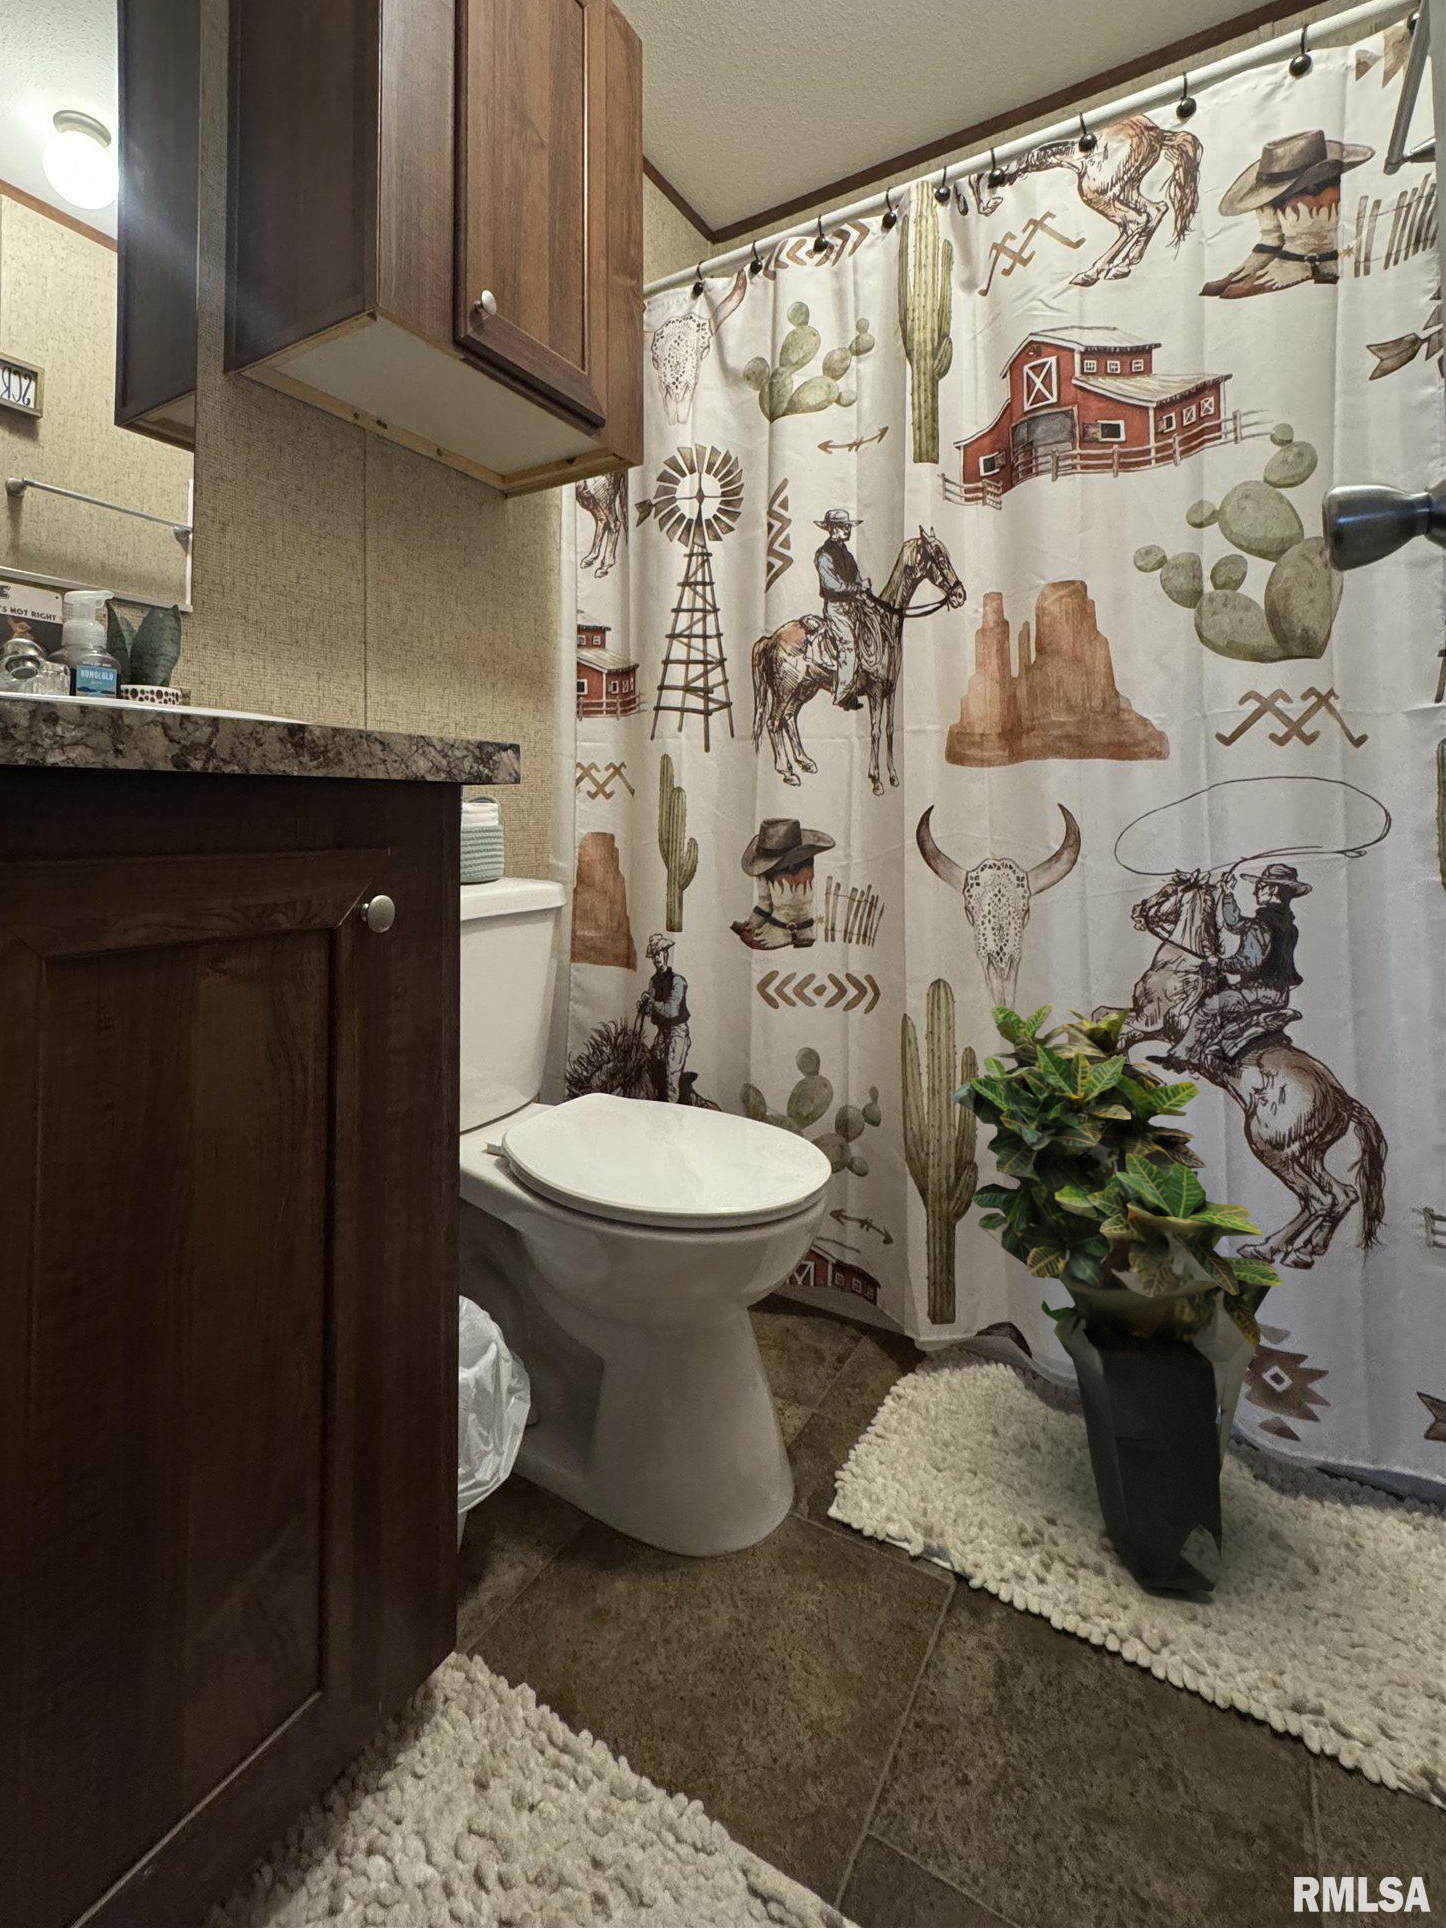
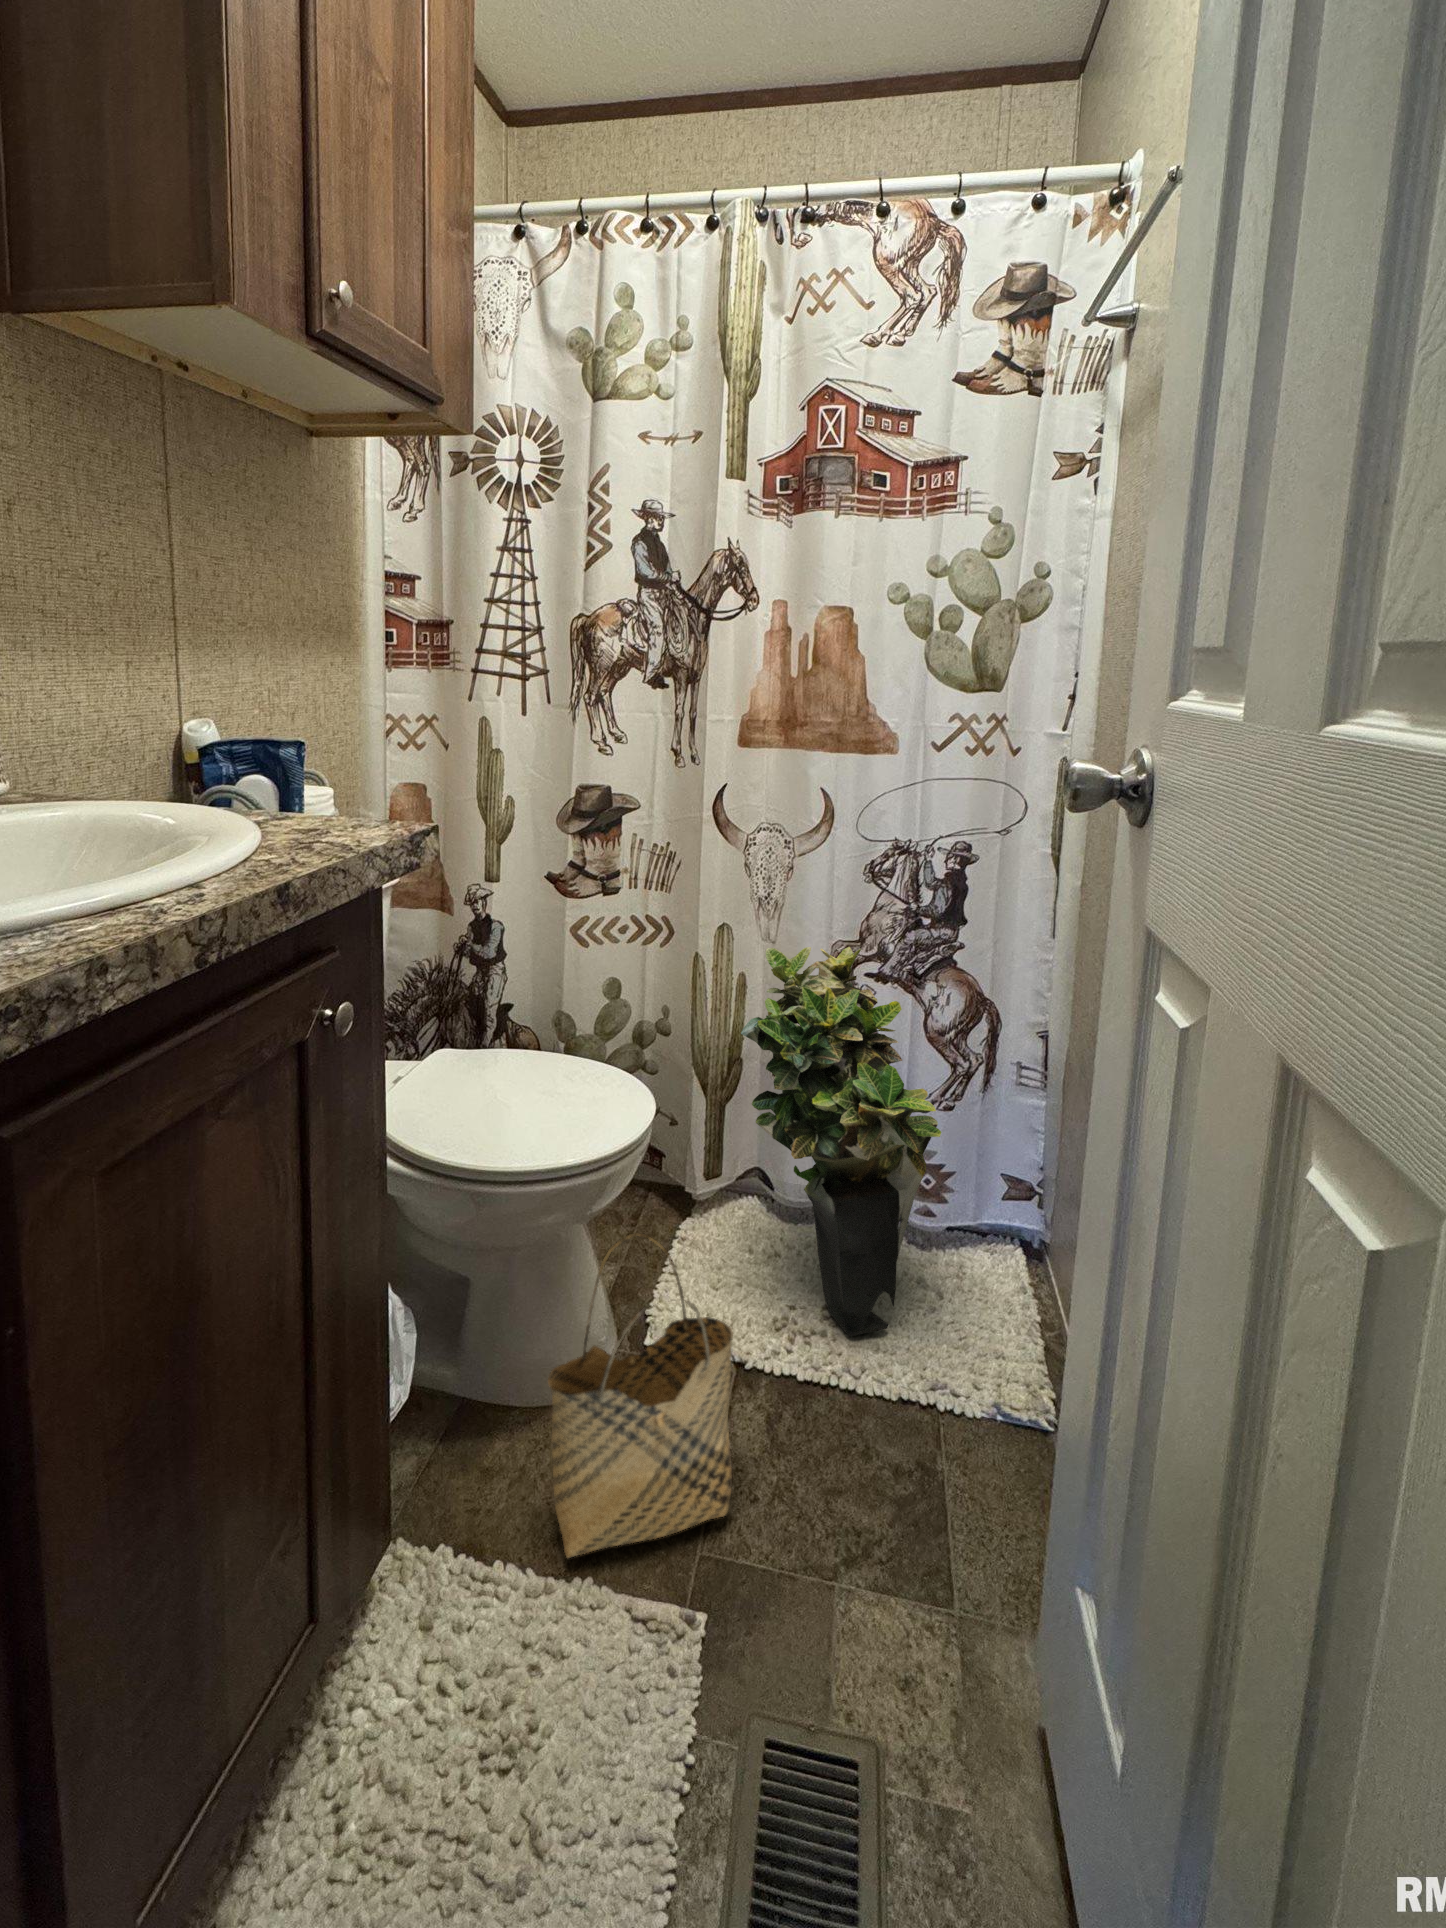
woven basket: none [655,1307,924,1782] -> present [548,1233,733,1558]

